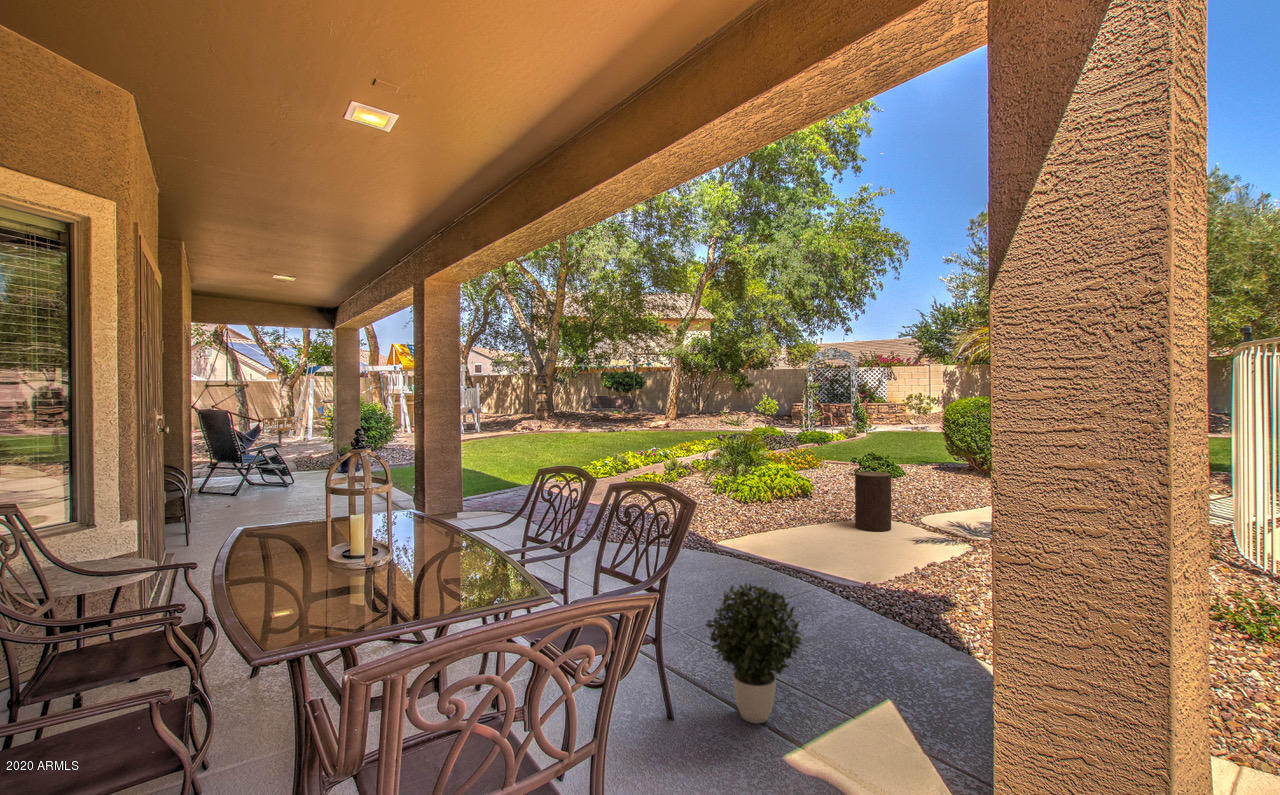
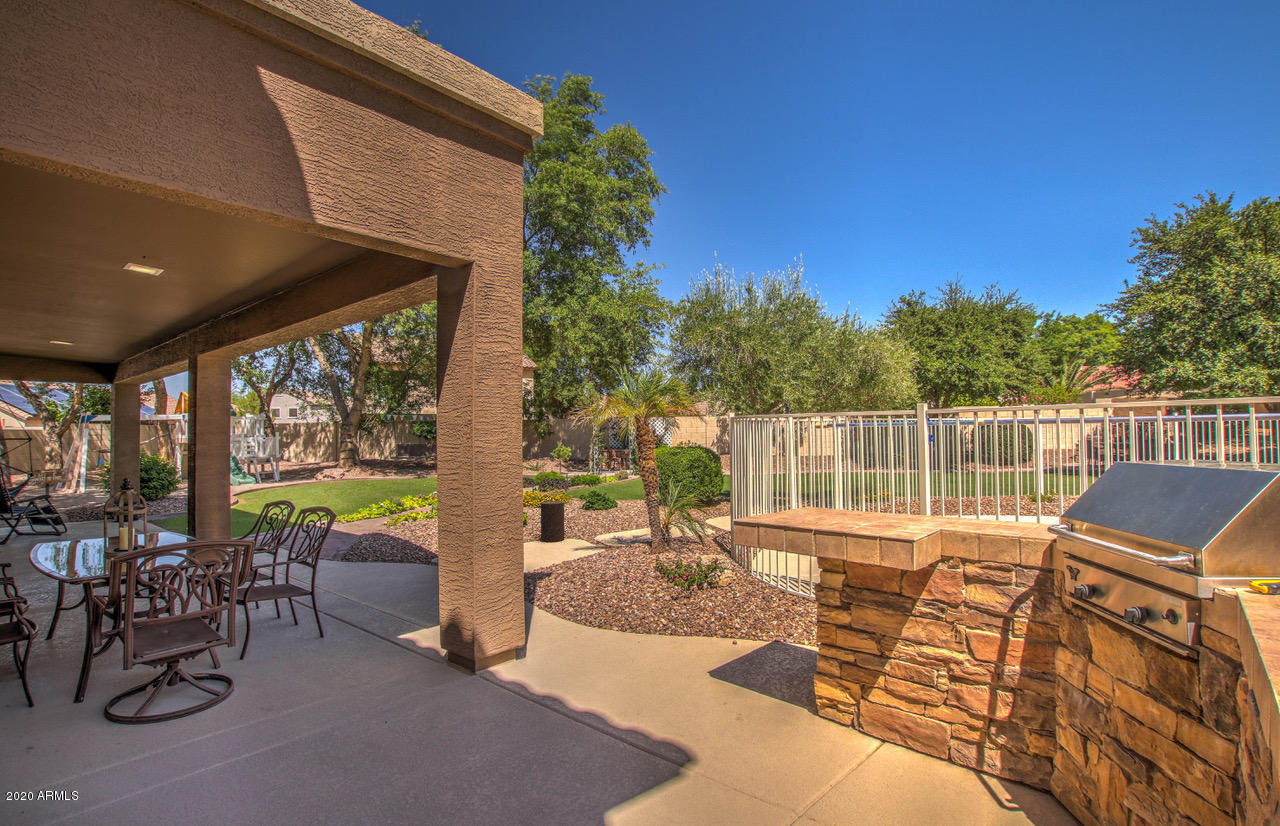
potted plant: present [706,583,802,724] -> none [346,559,401,634]

